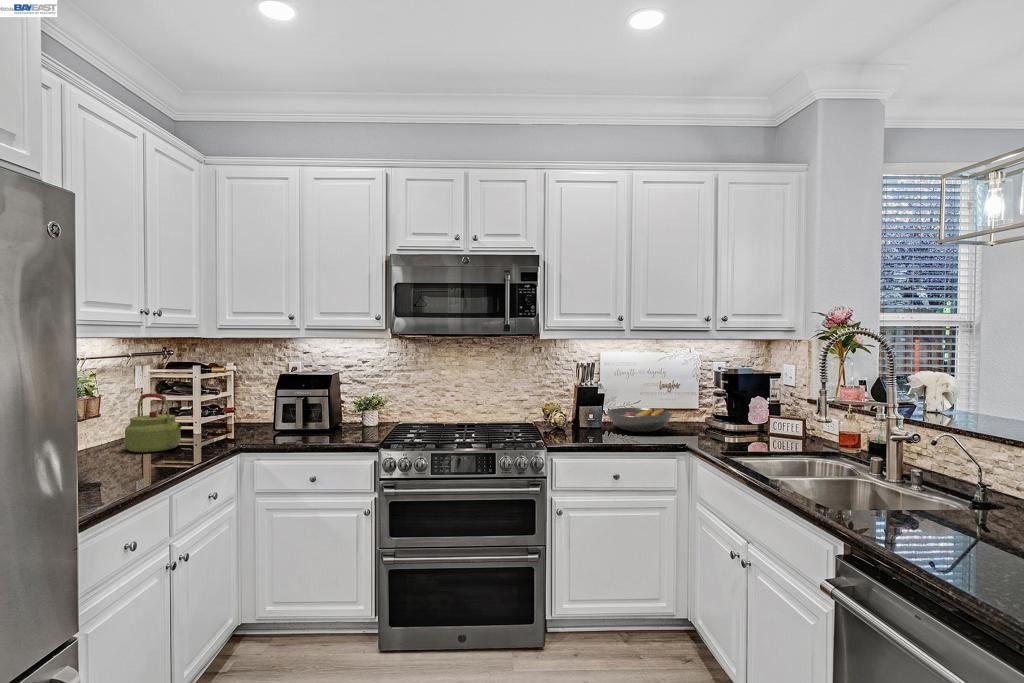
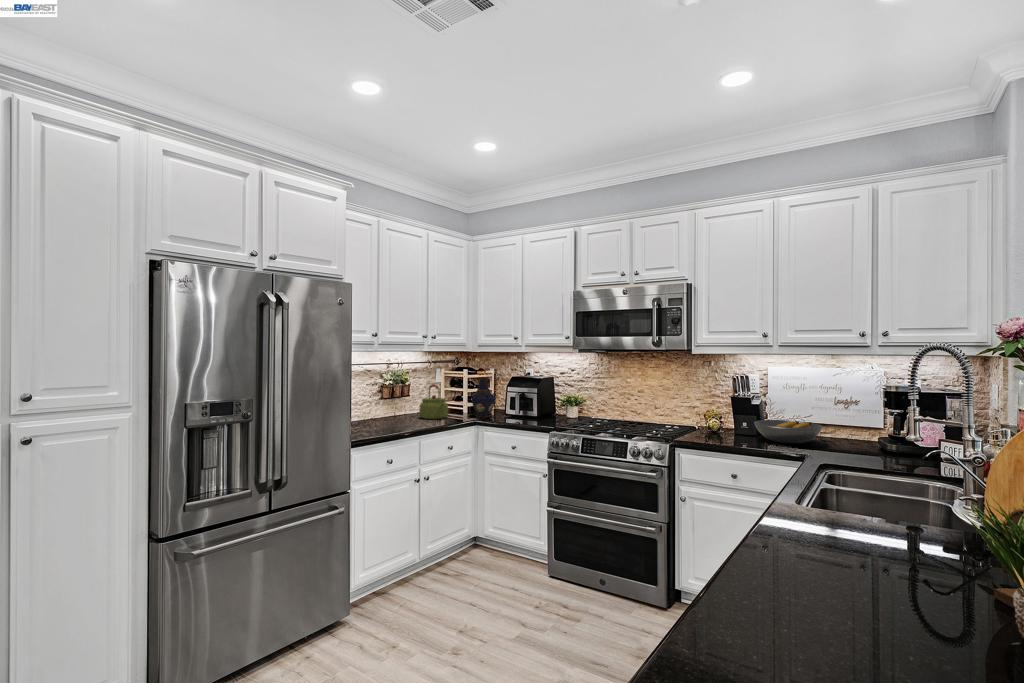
vase: none [218,378,260,440] -> present [471,378,496,418]

